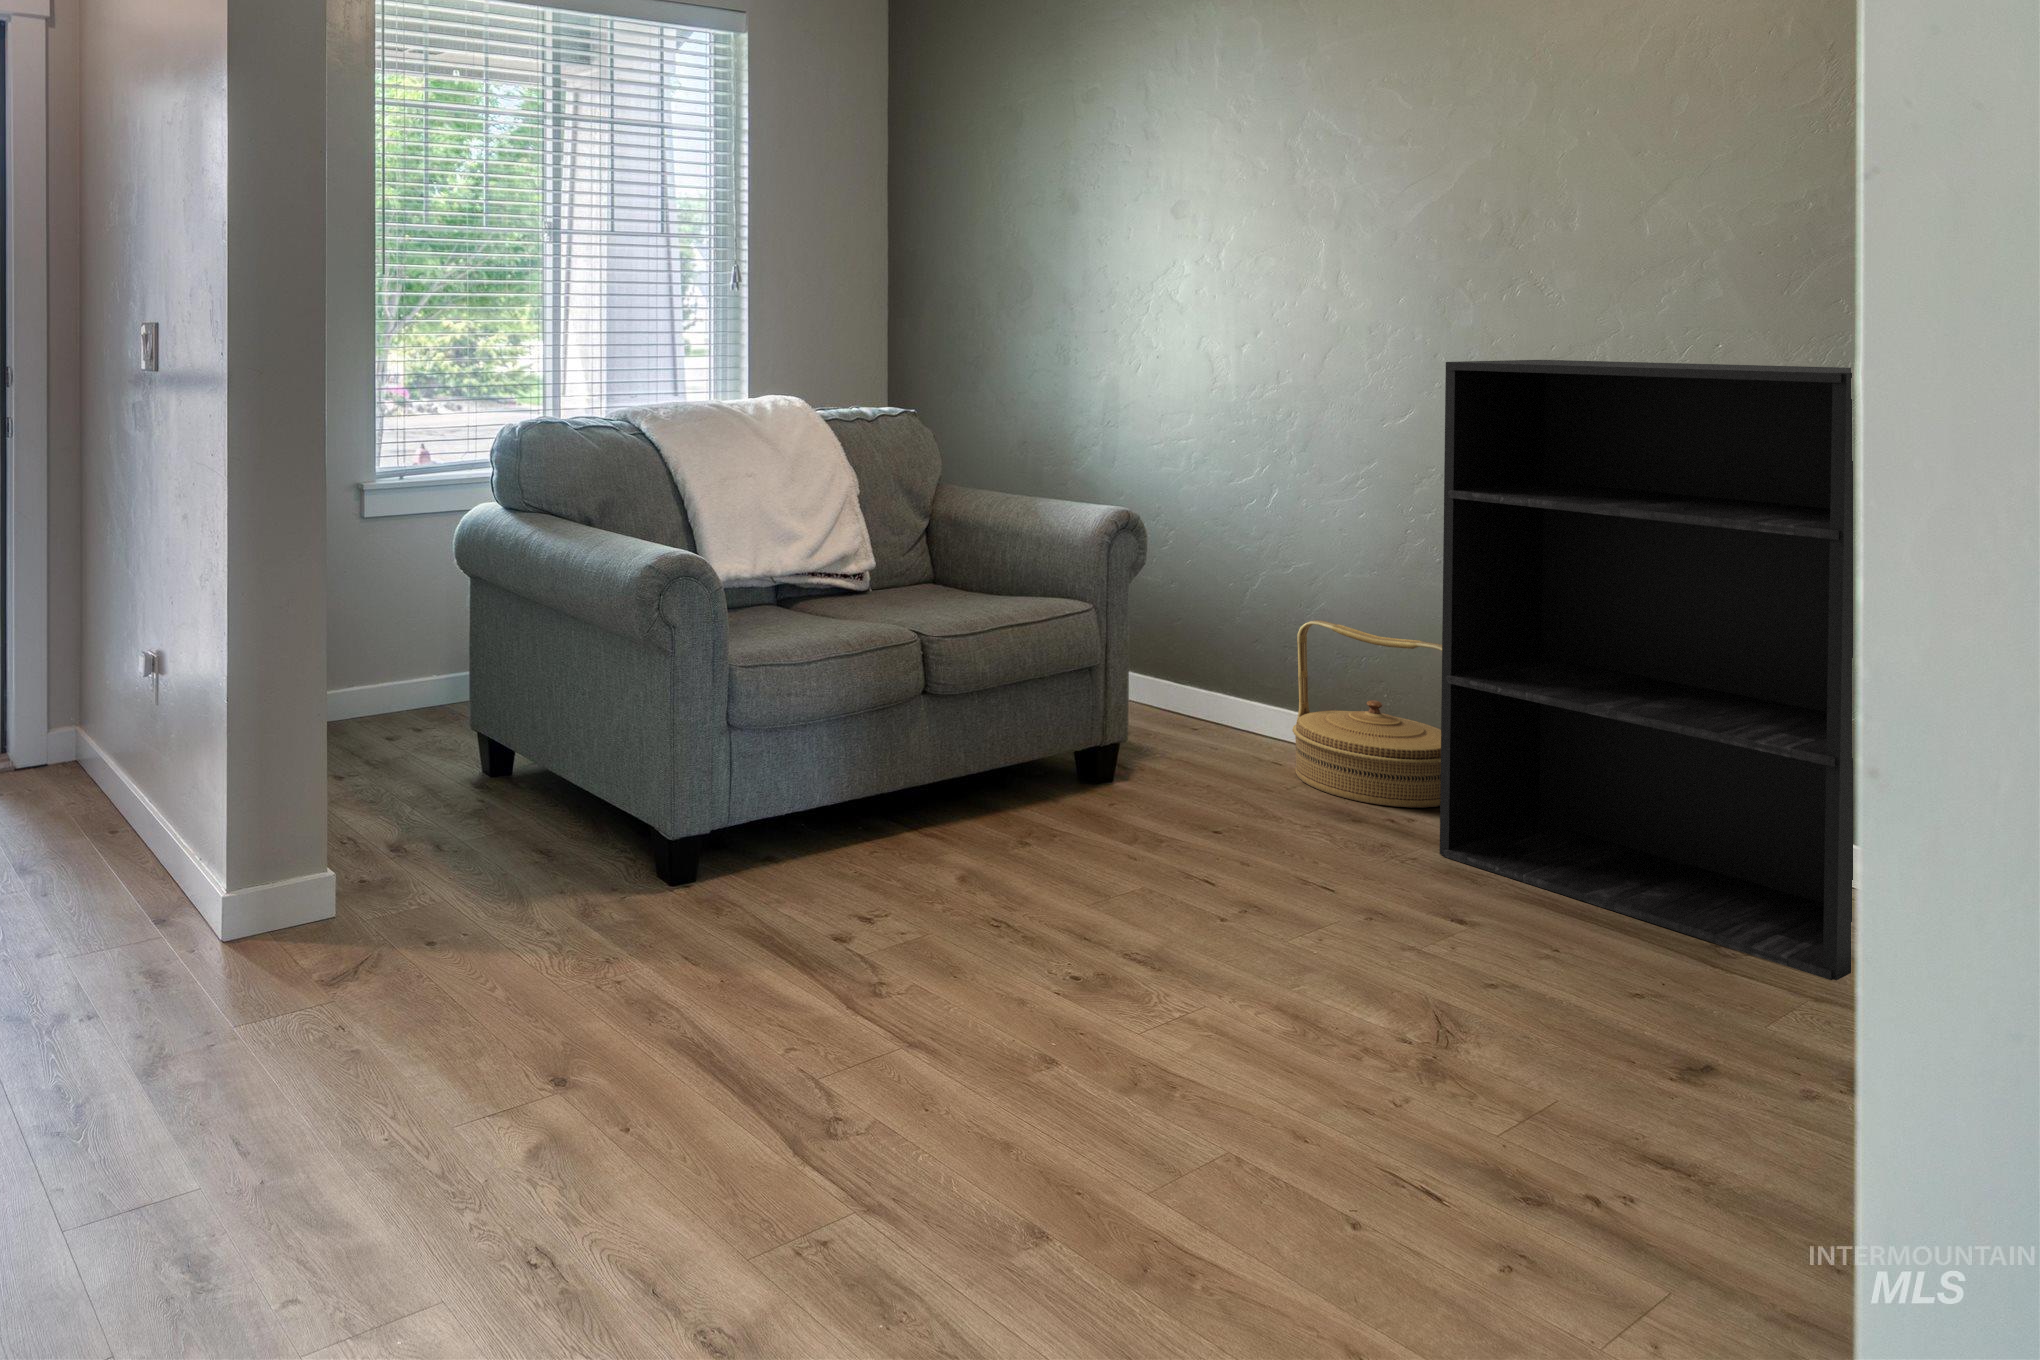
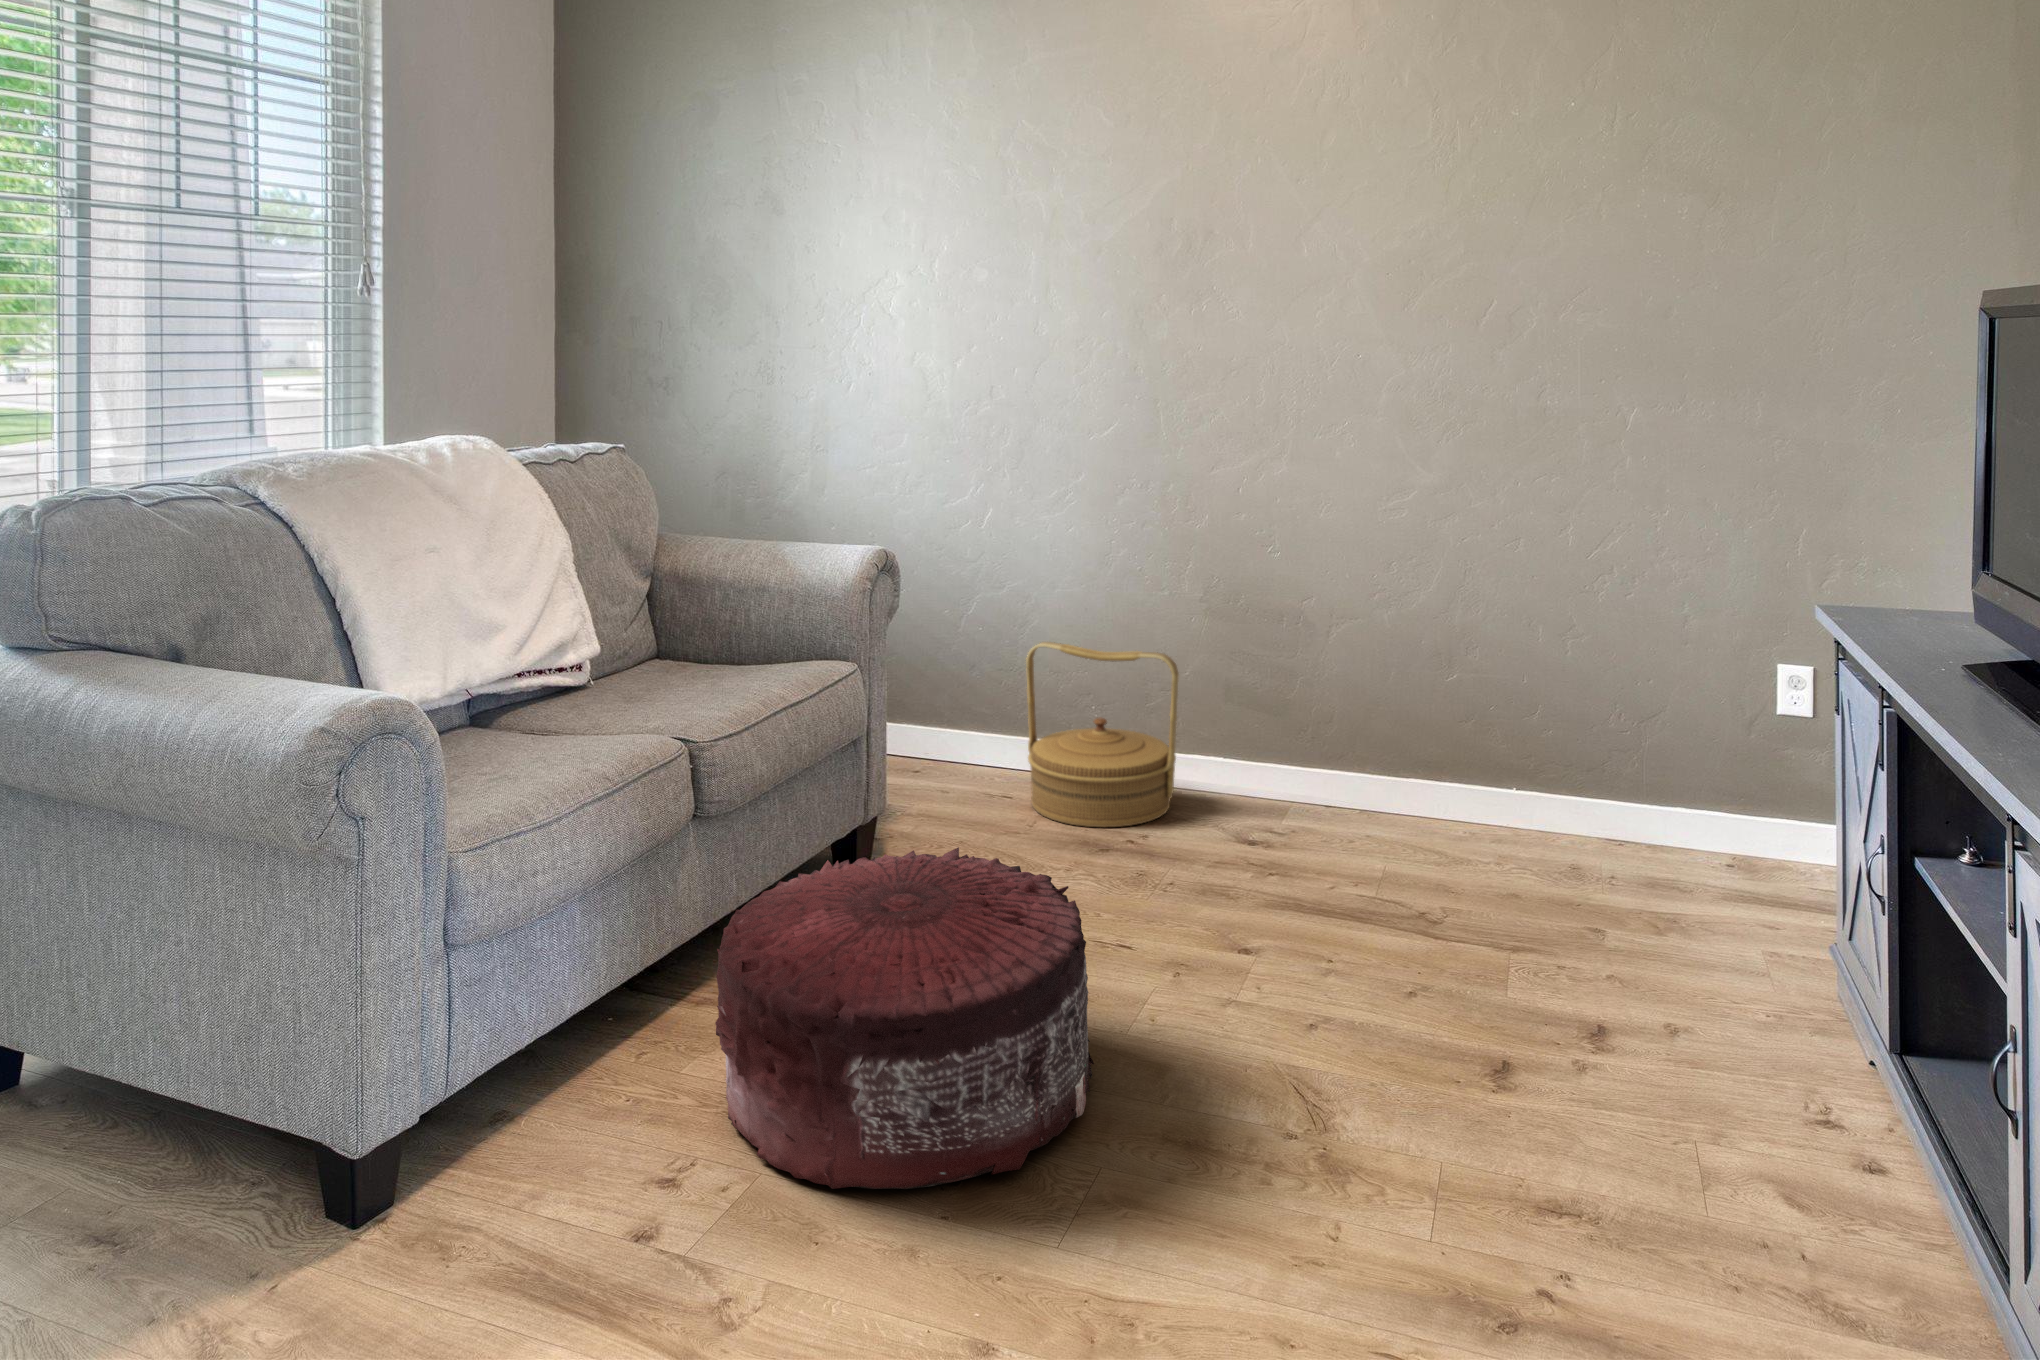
bookshelf: present [1440,360,1853,981] -> none [1190,367,1533,926]
pouf: none [911,740,1241,985] -> present [715,847,1094,1189]

